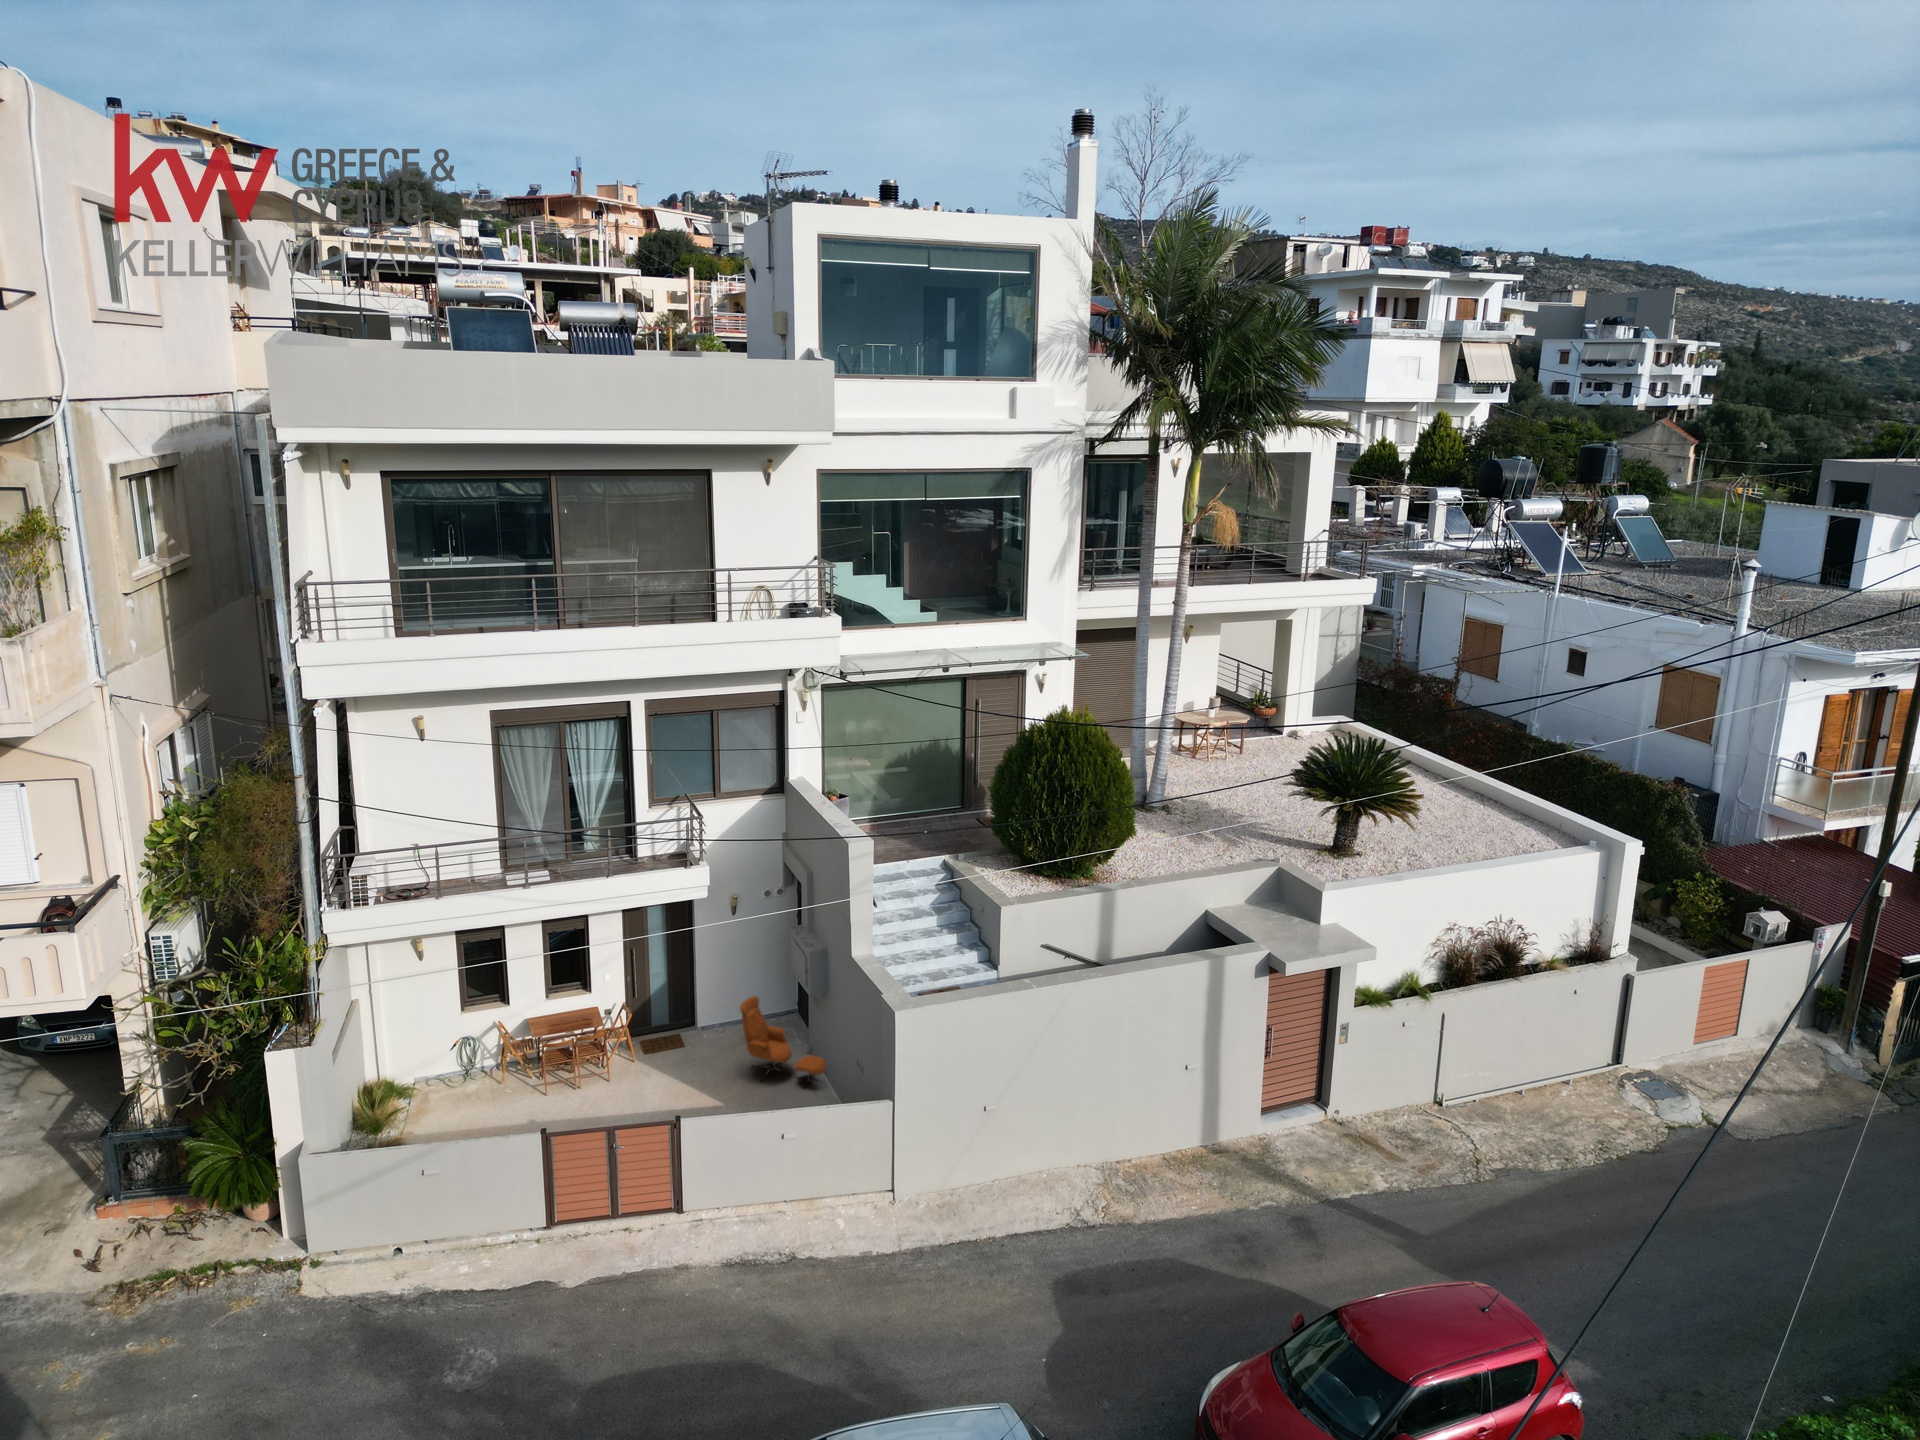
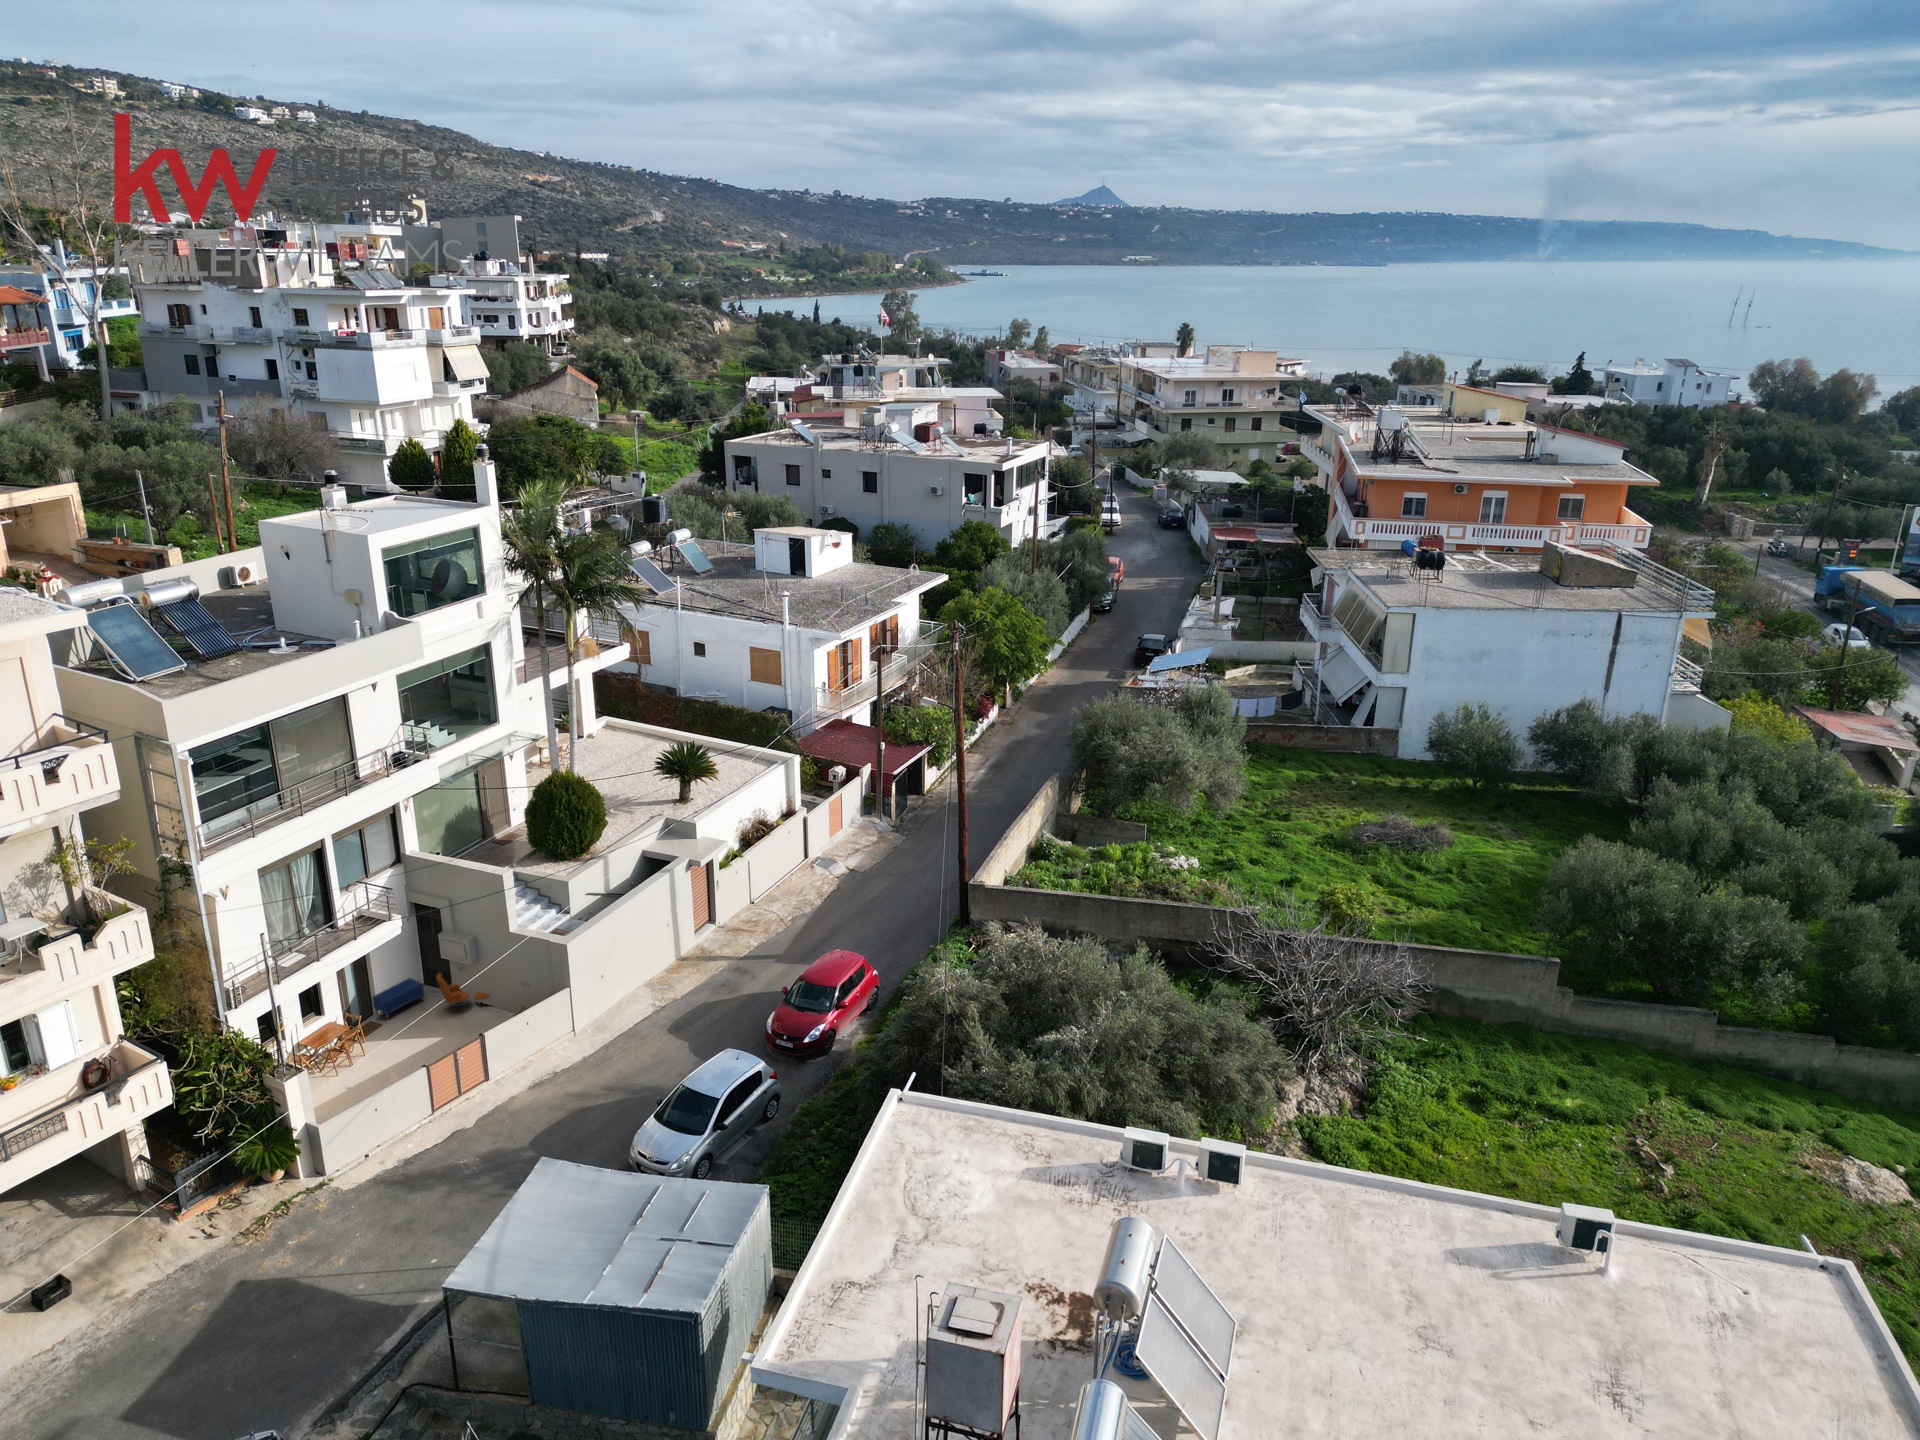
bench: none [666,995,745,1048] -> present [372,978,424,1019]

